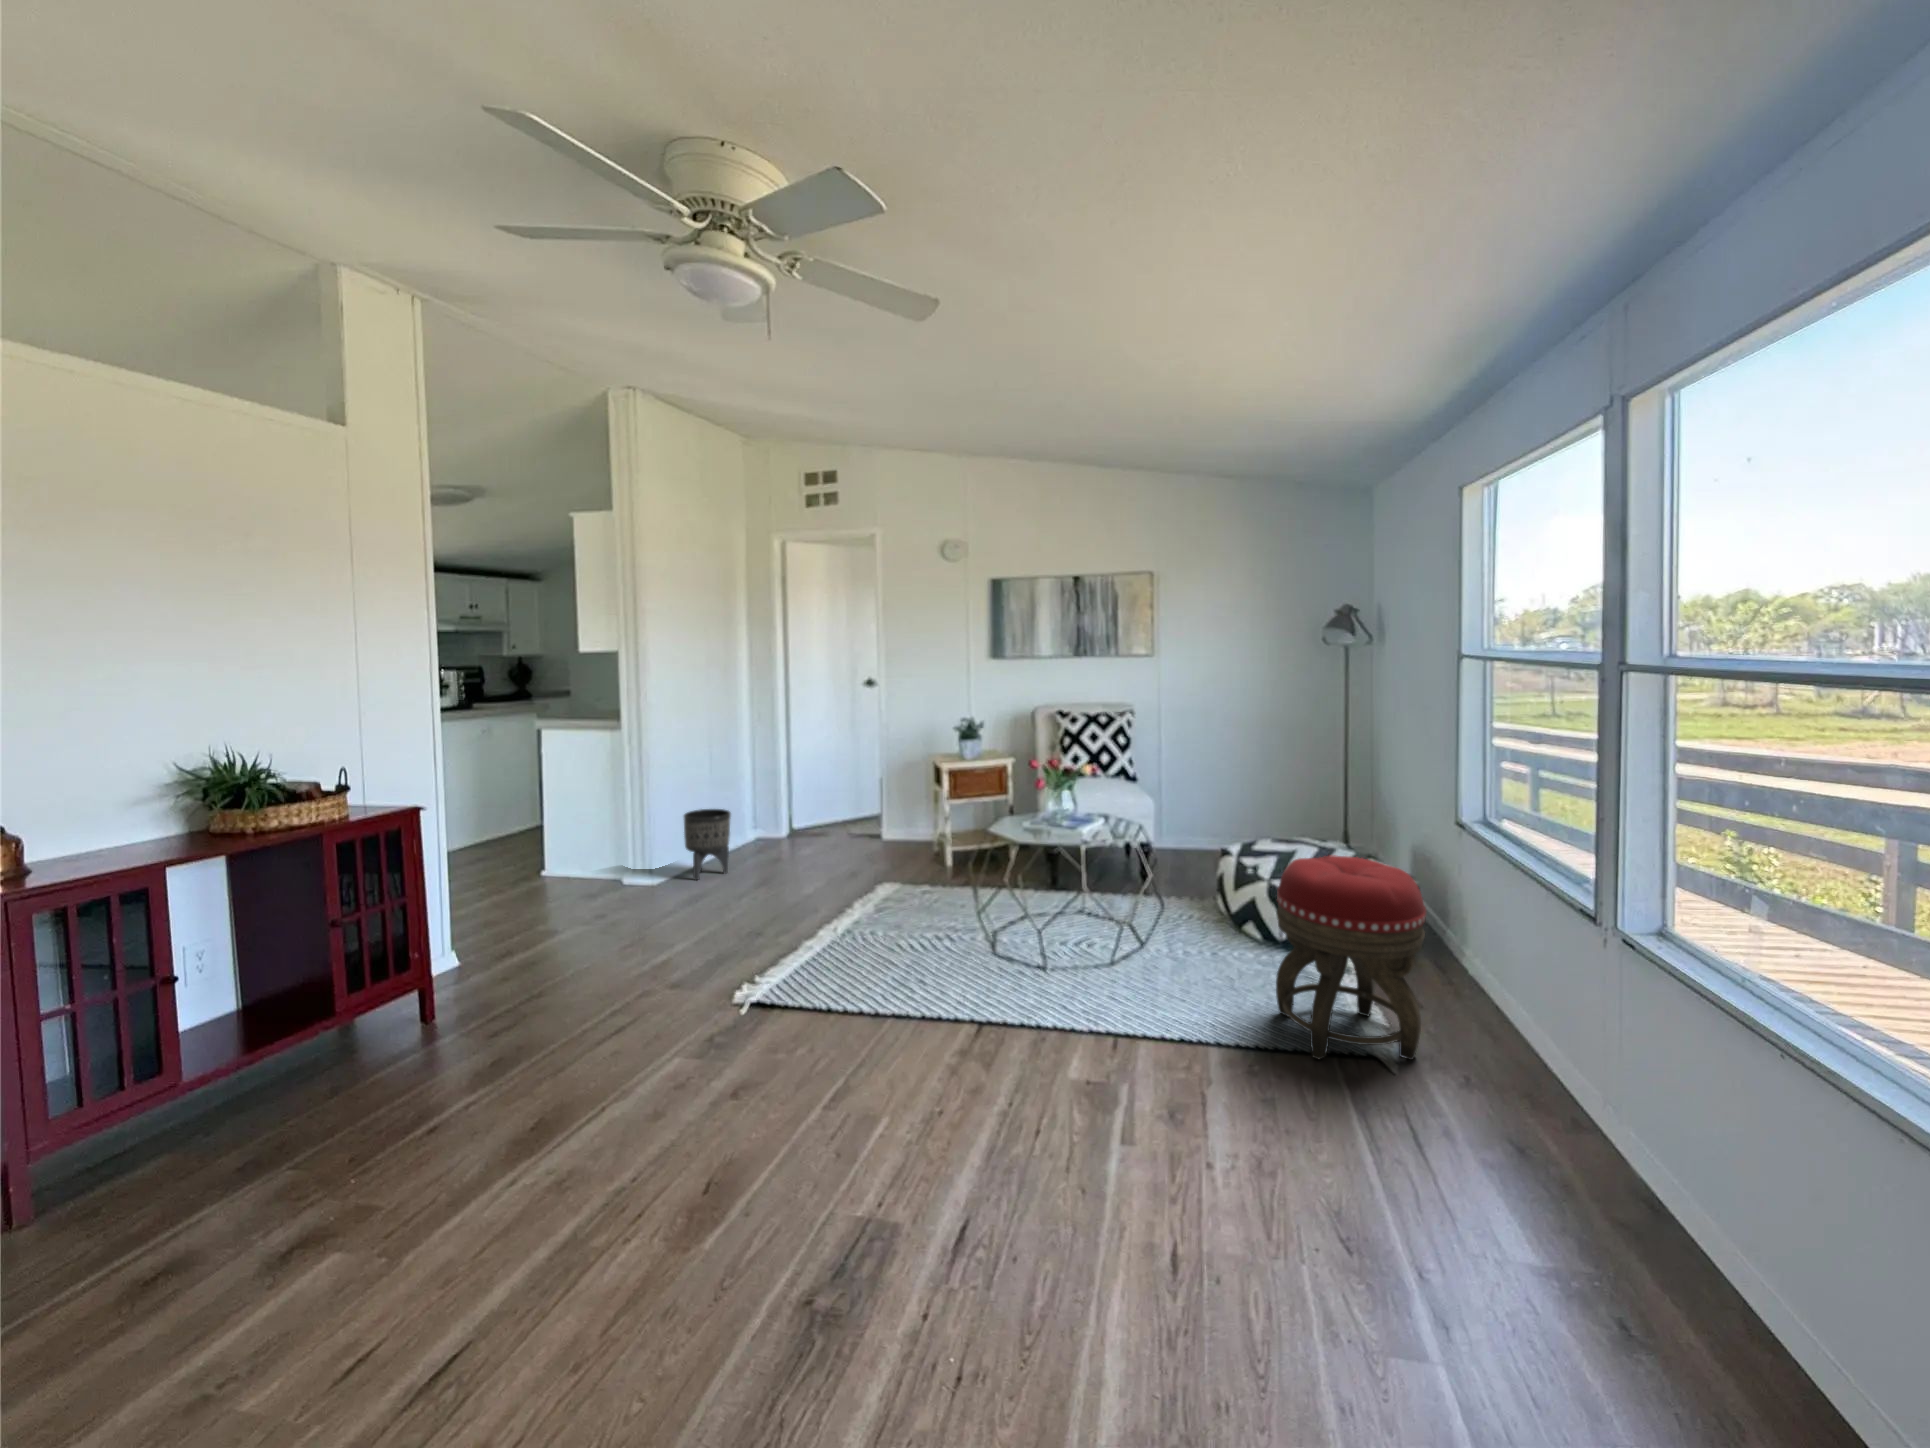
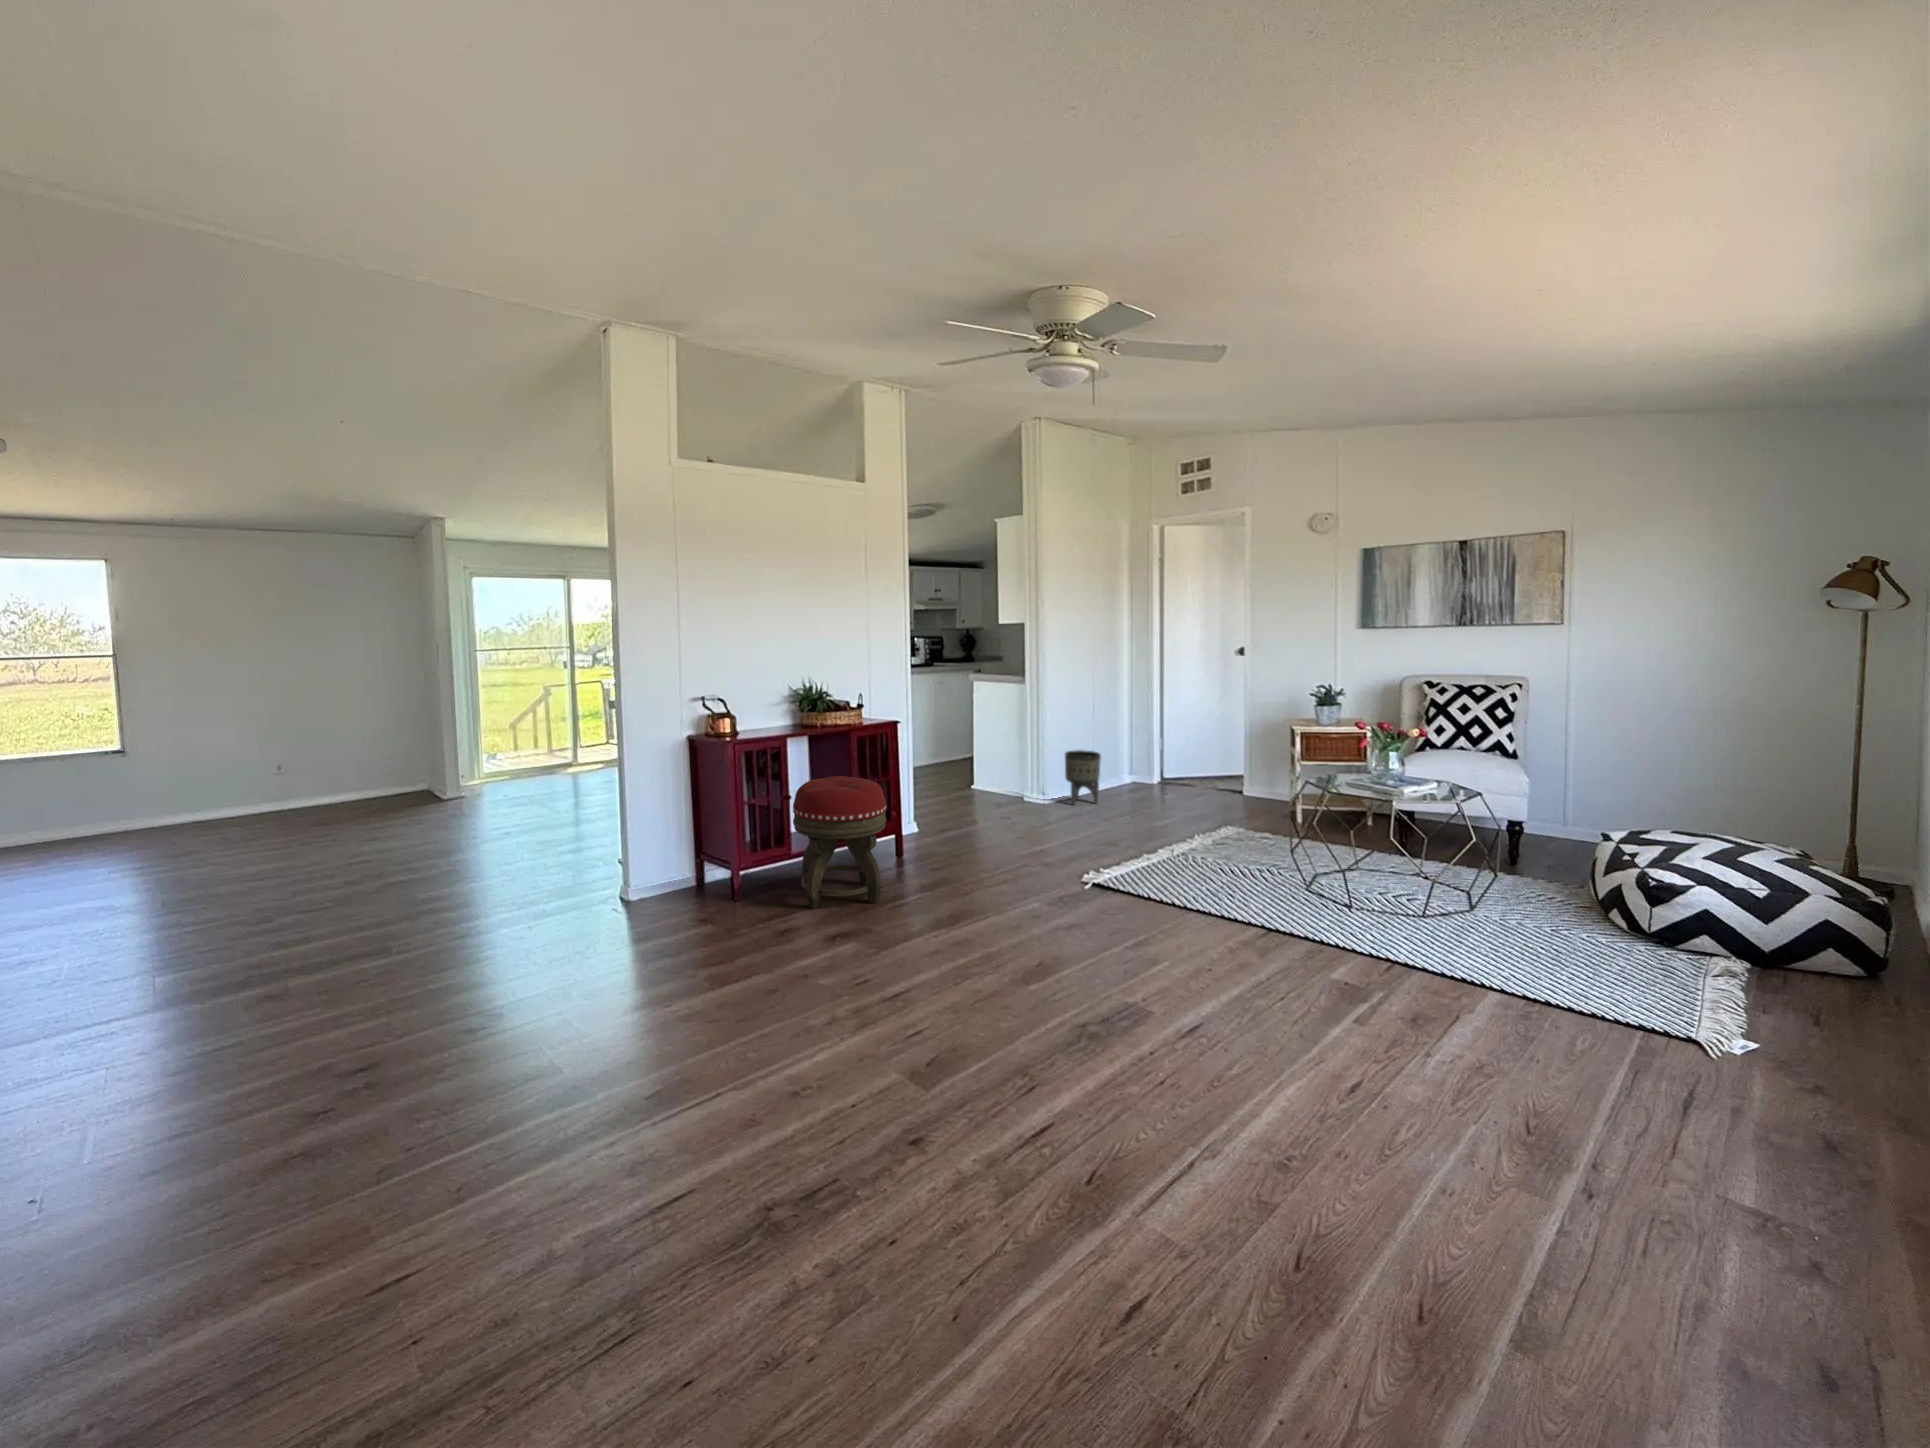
footstool: present [1276,855,1426,1060] -> present [793,776,886,909]

